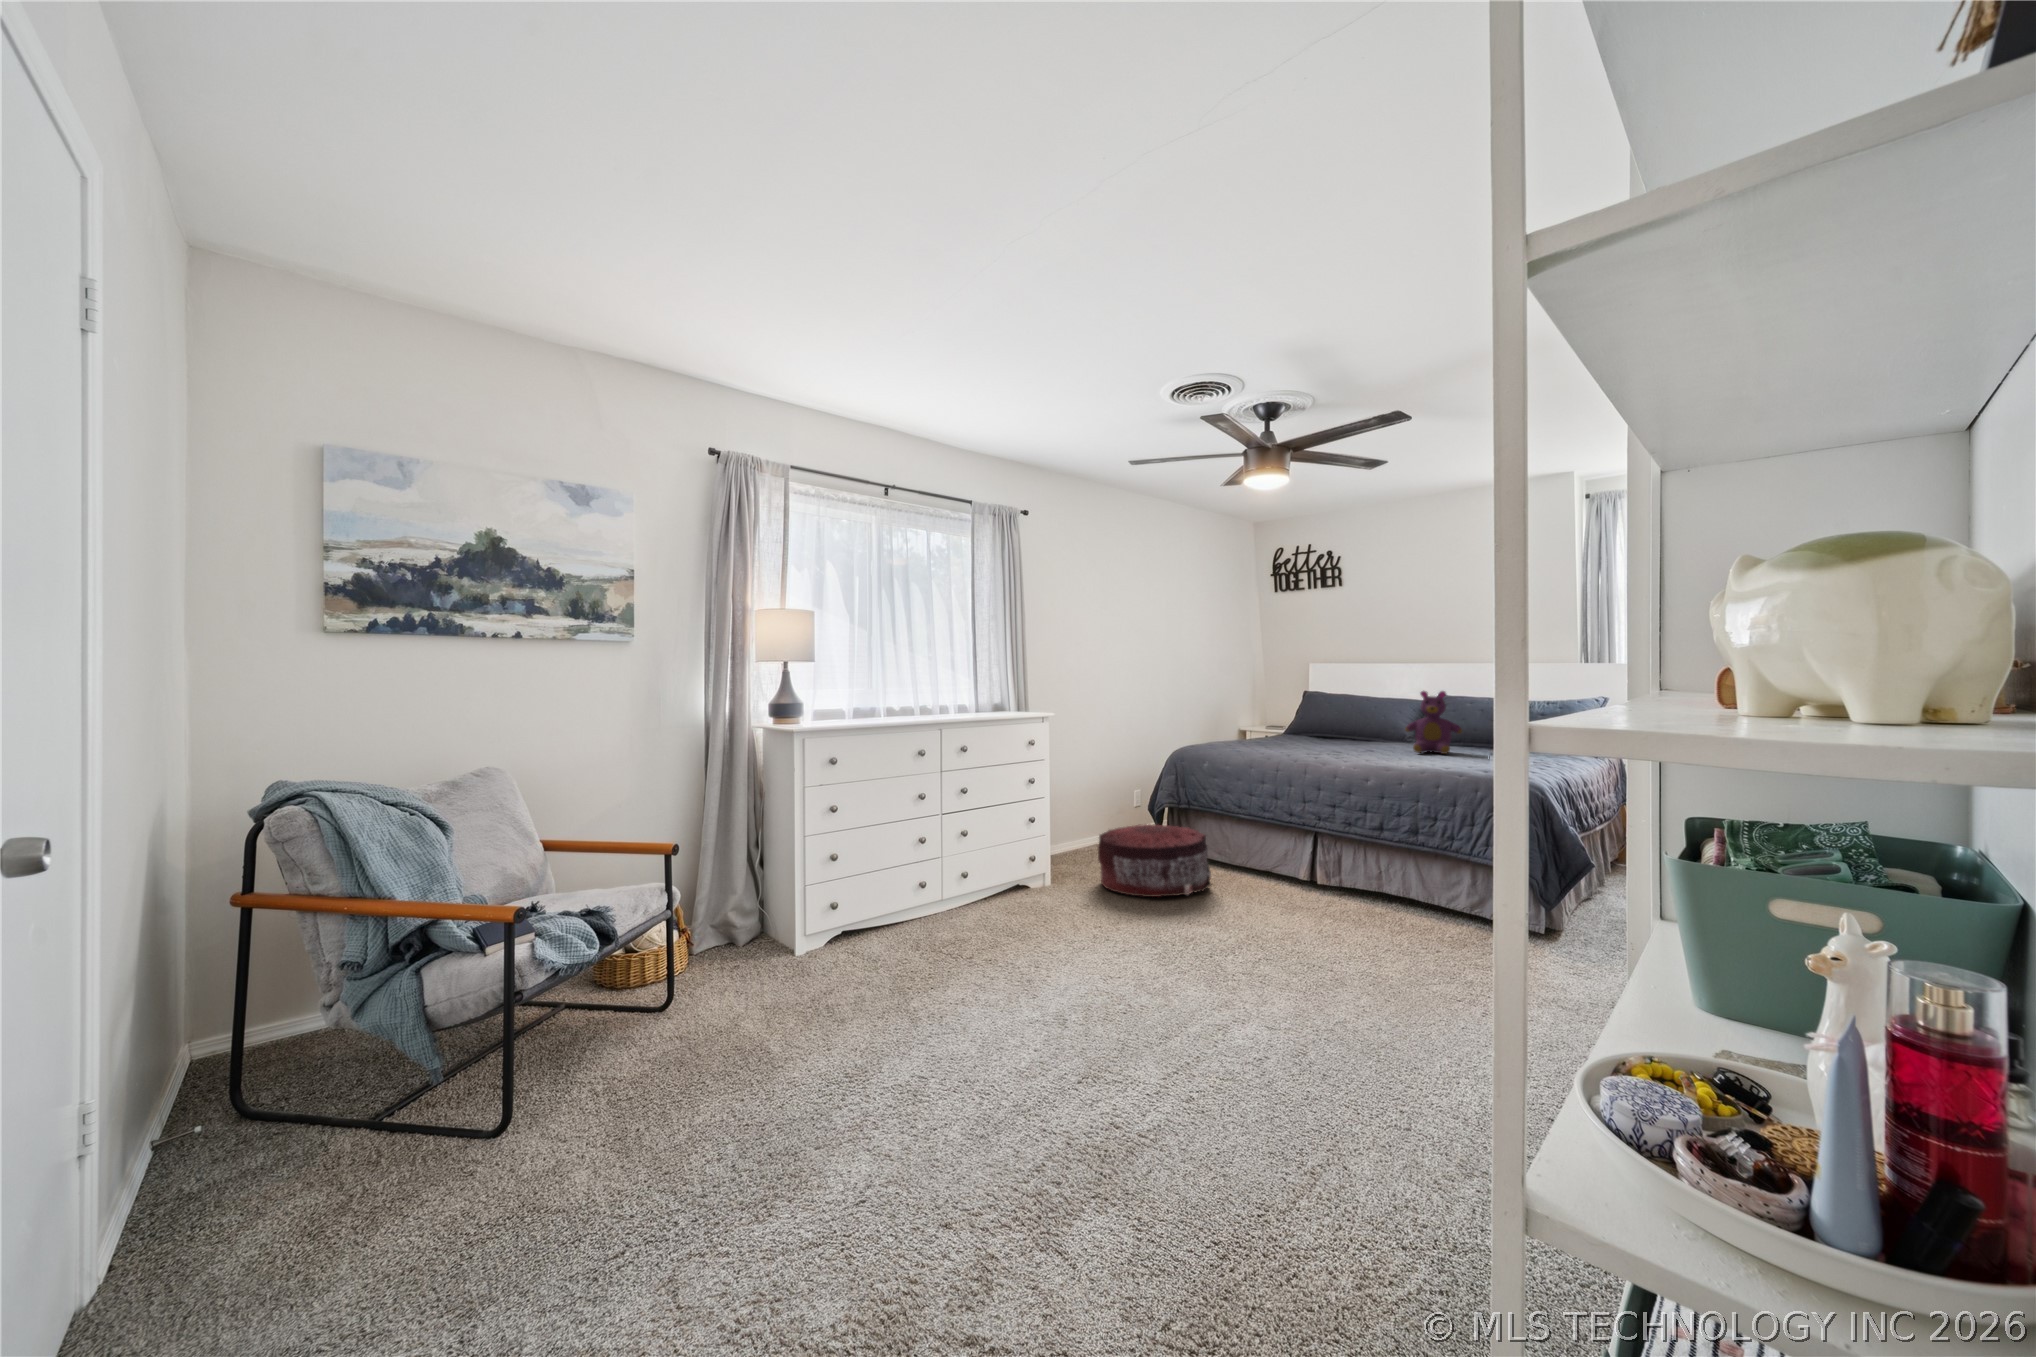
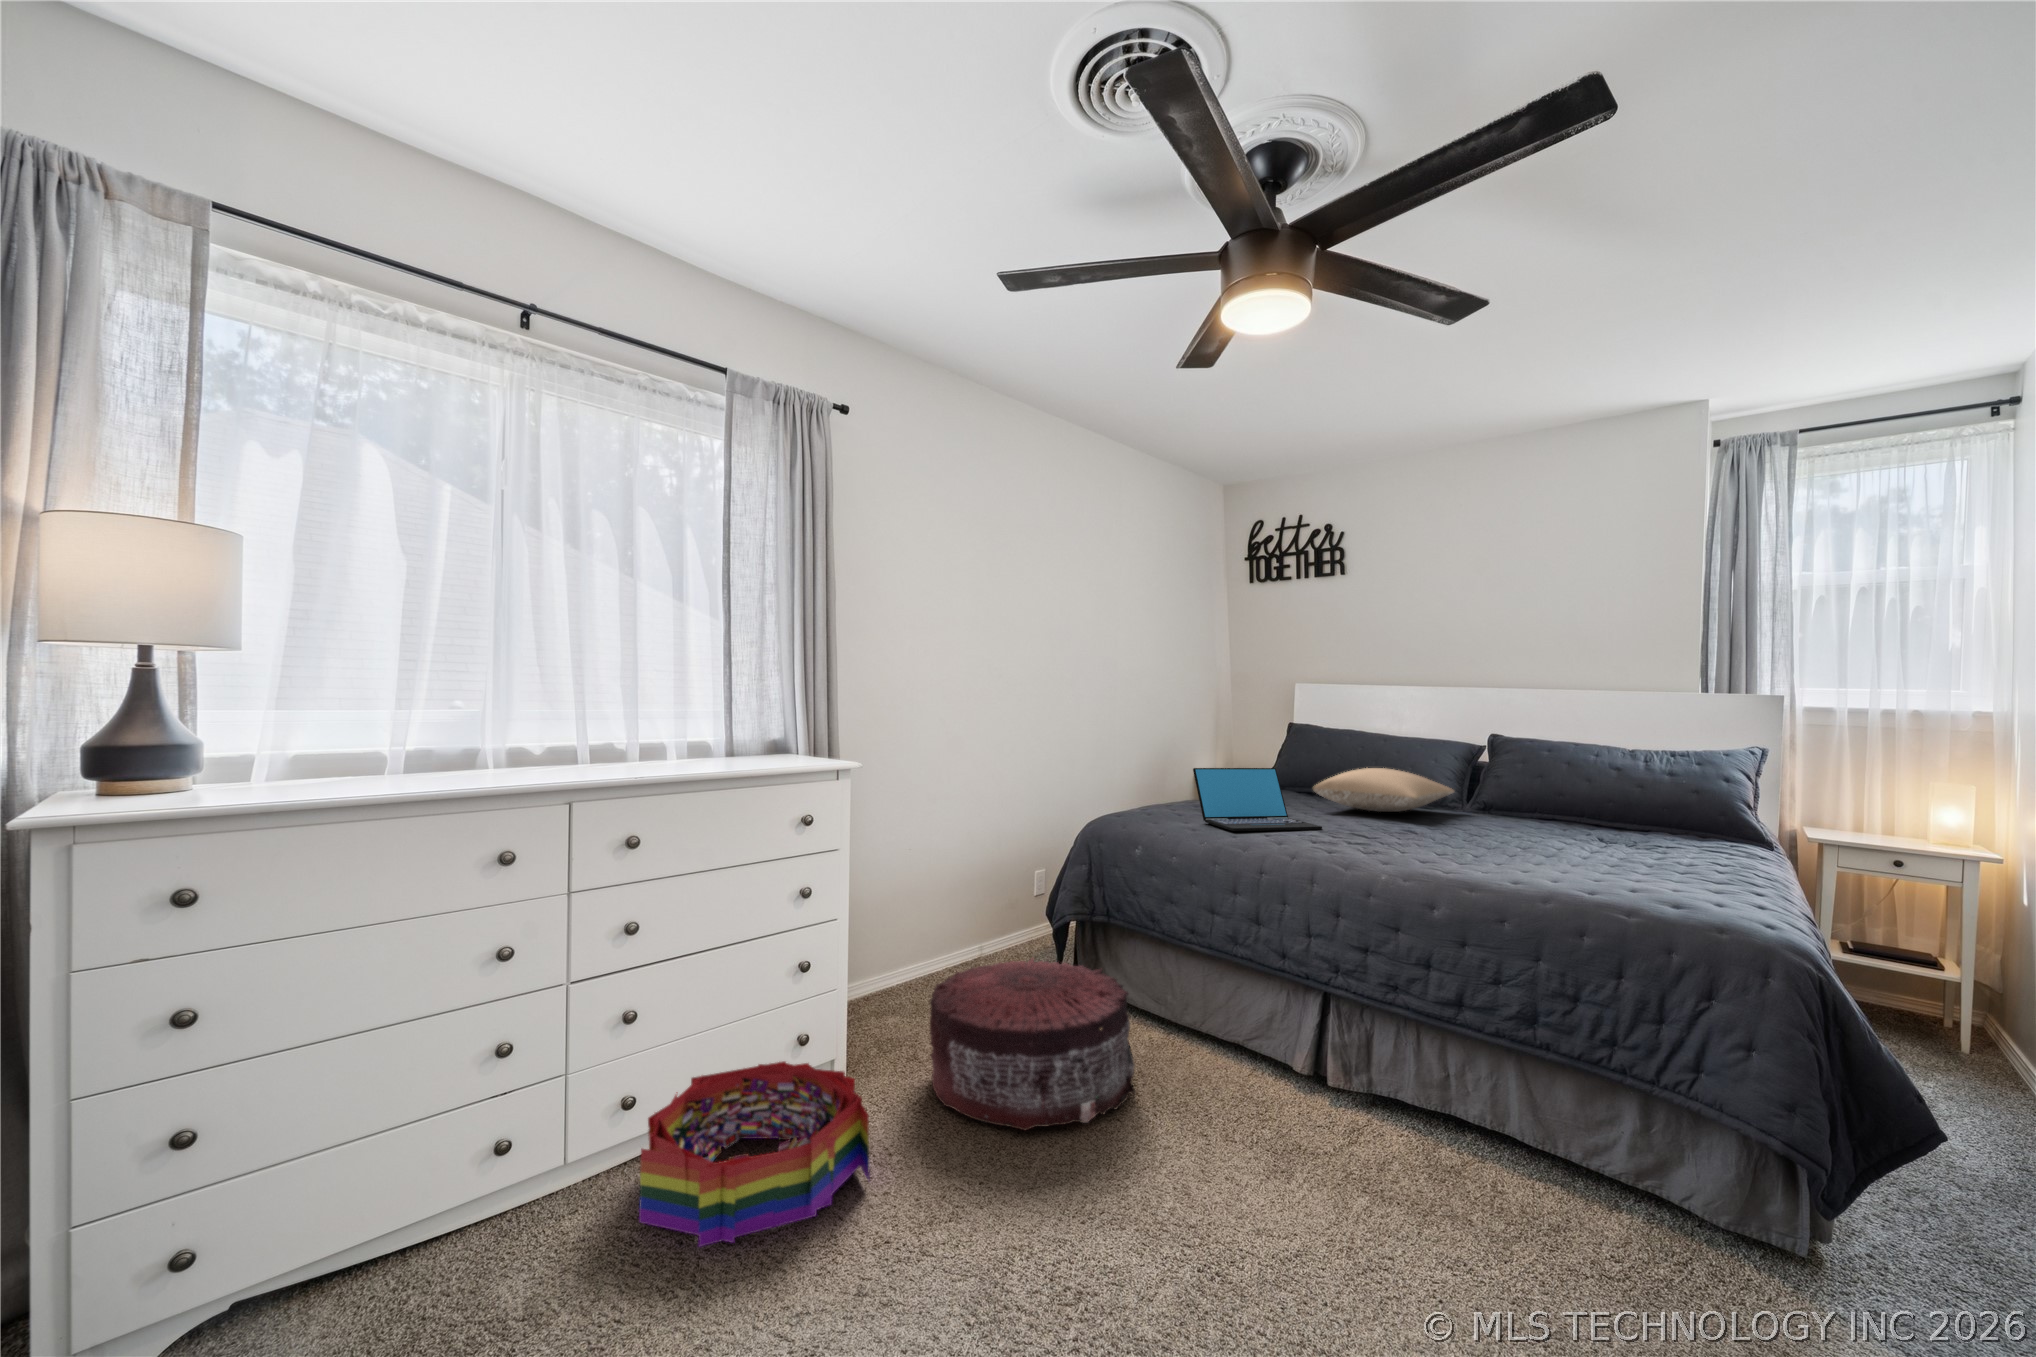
teddy bear: present [1405,691,1462,754] -> none [1467,733,1567,844]
pillow: none [1315,716,1407,743] -> present [1313,768,1454,812]
laptop: none [1239,717,1318,752] -> present [1193,768,1322,831]
storage bin: none [981,865,1086,928] -> present [639,1061,870,1246]

